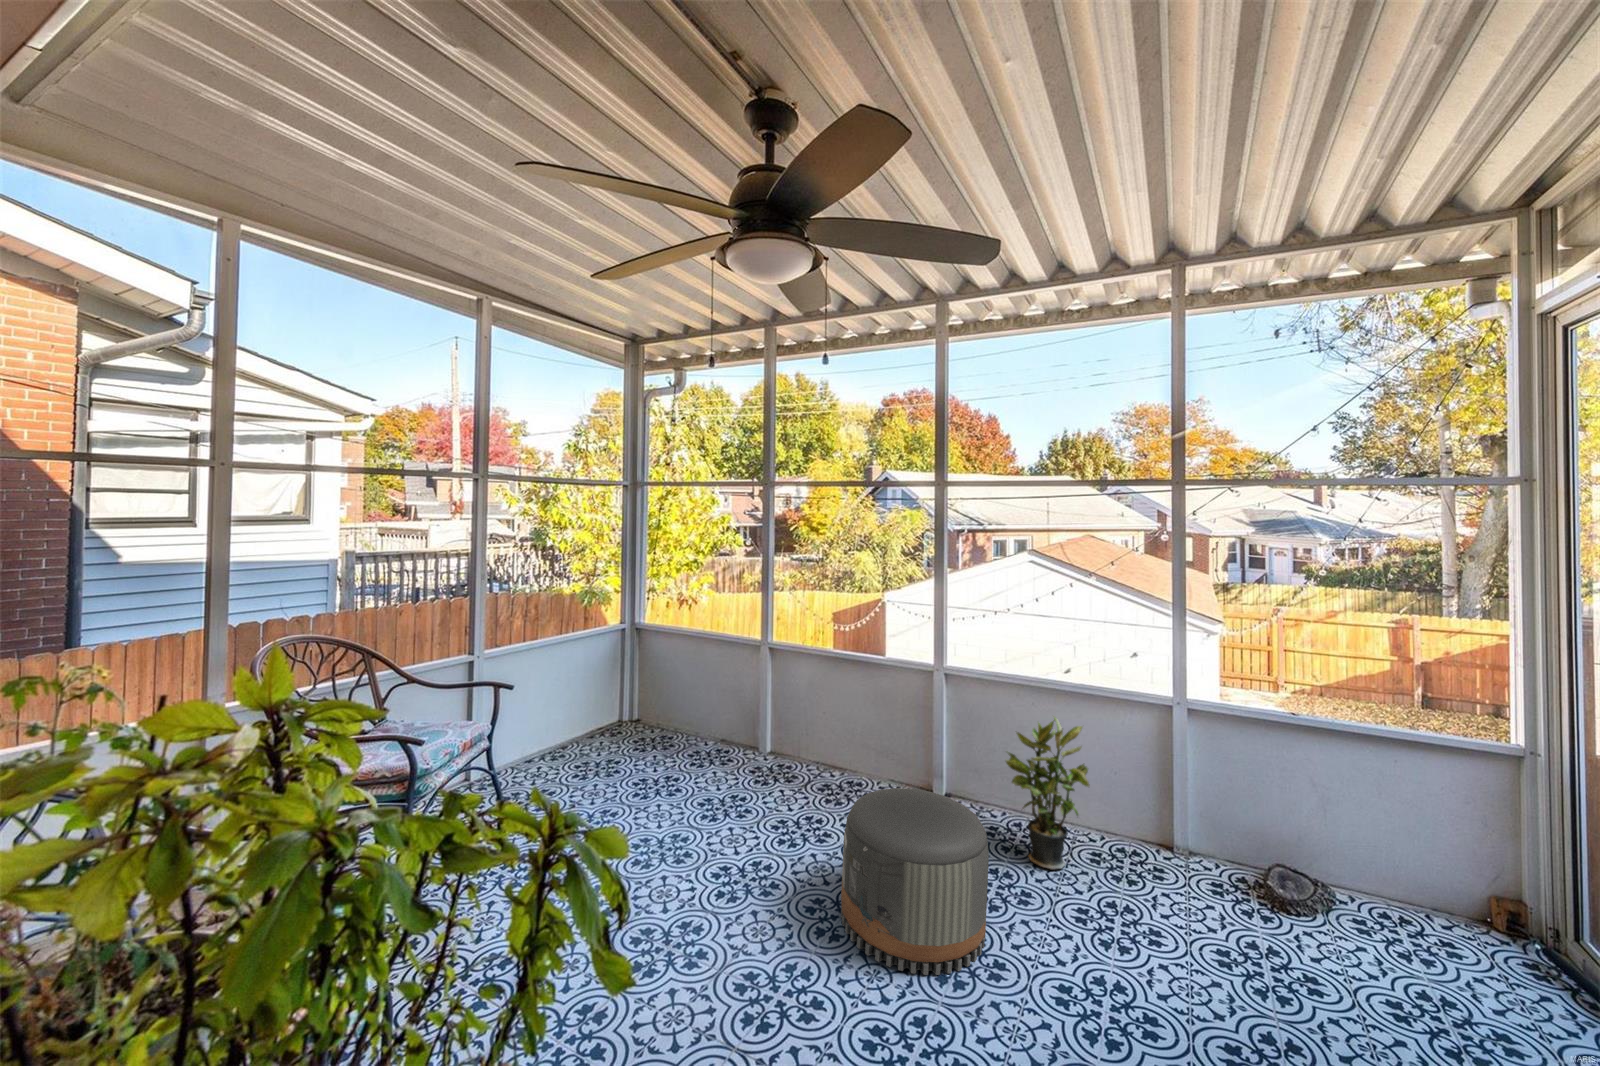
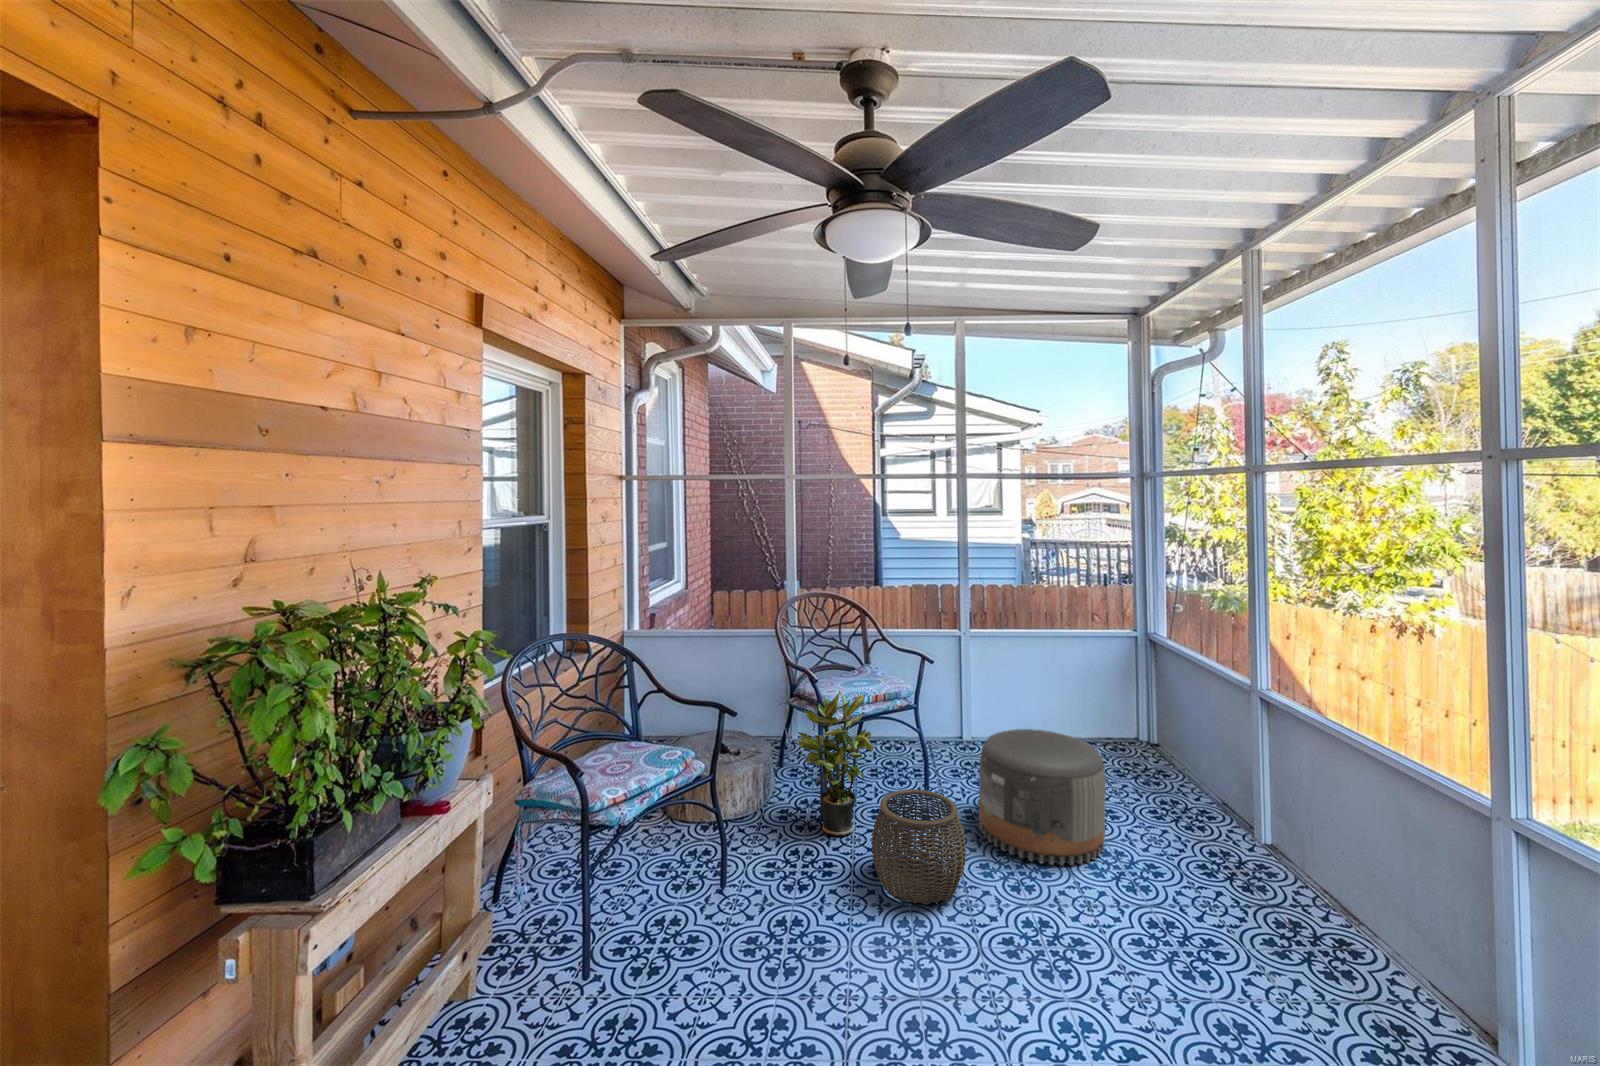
pouf: present [841,788,989,975] -> present [979,729,1106,865]
woven basket: none [1072,836,1192,974] -> present [871,789,967,905]

